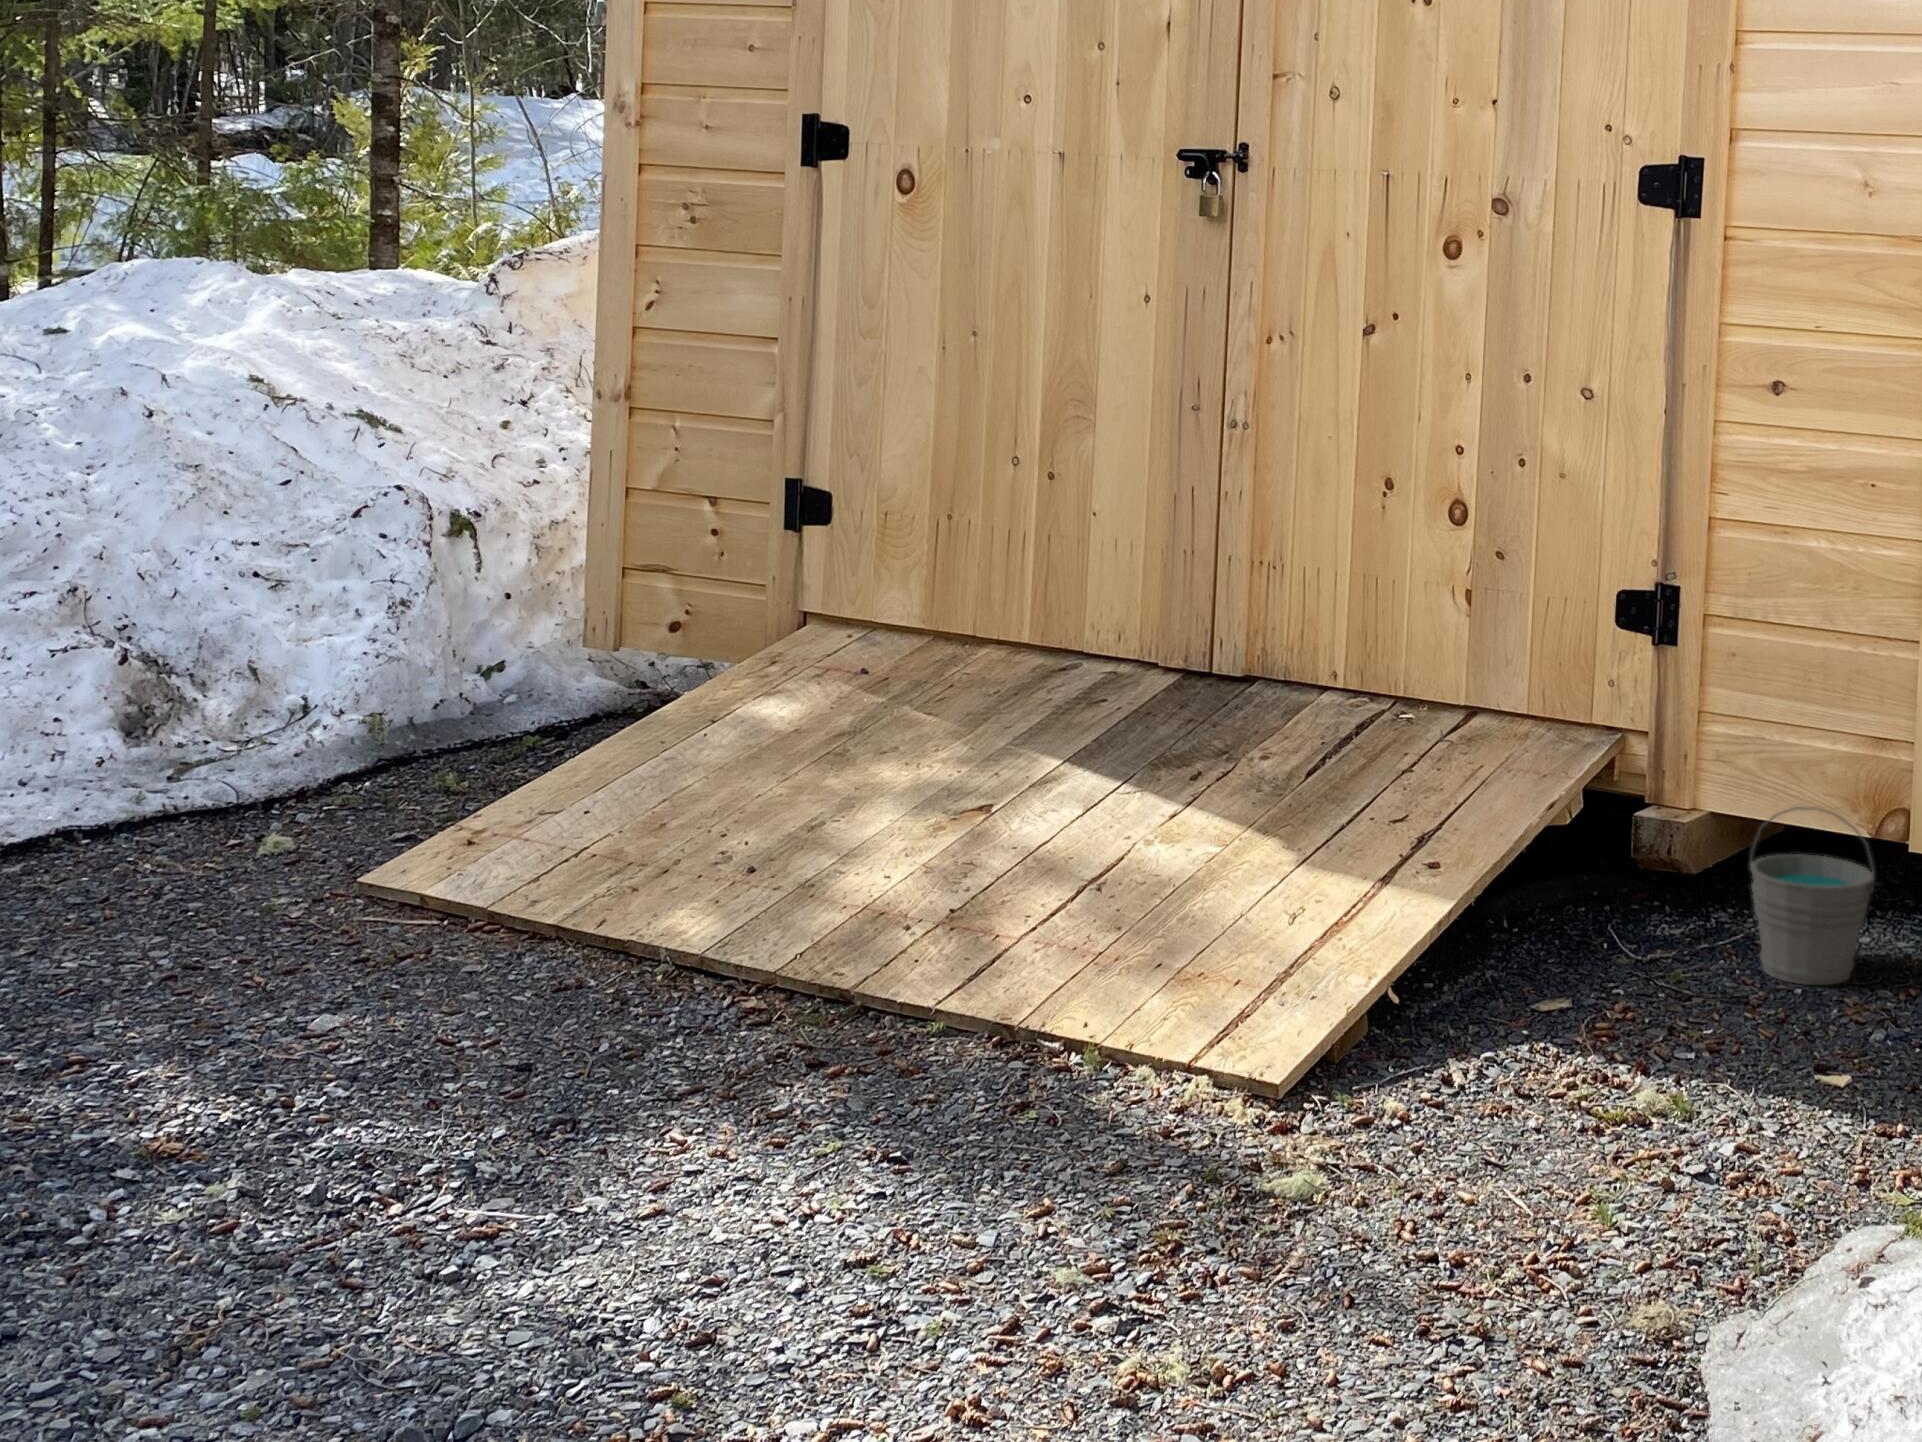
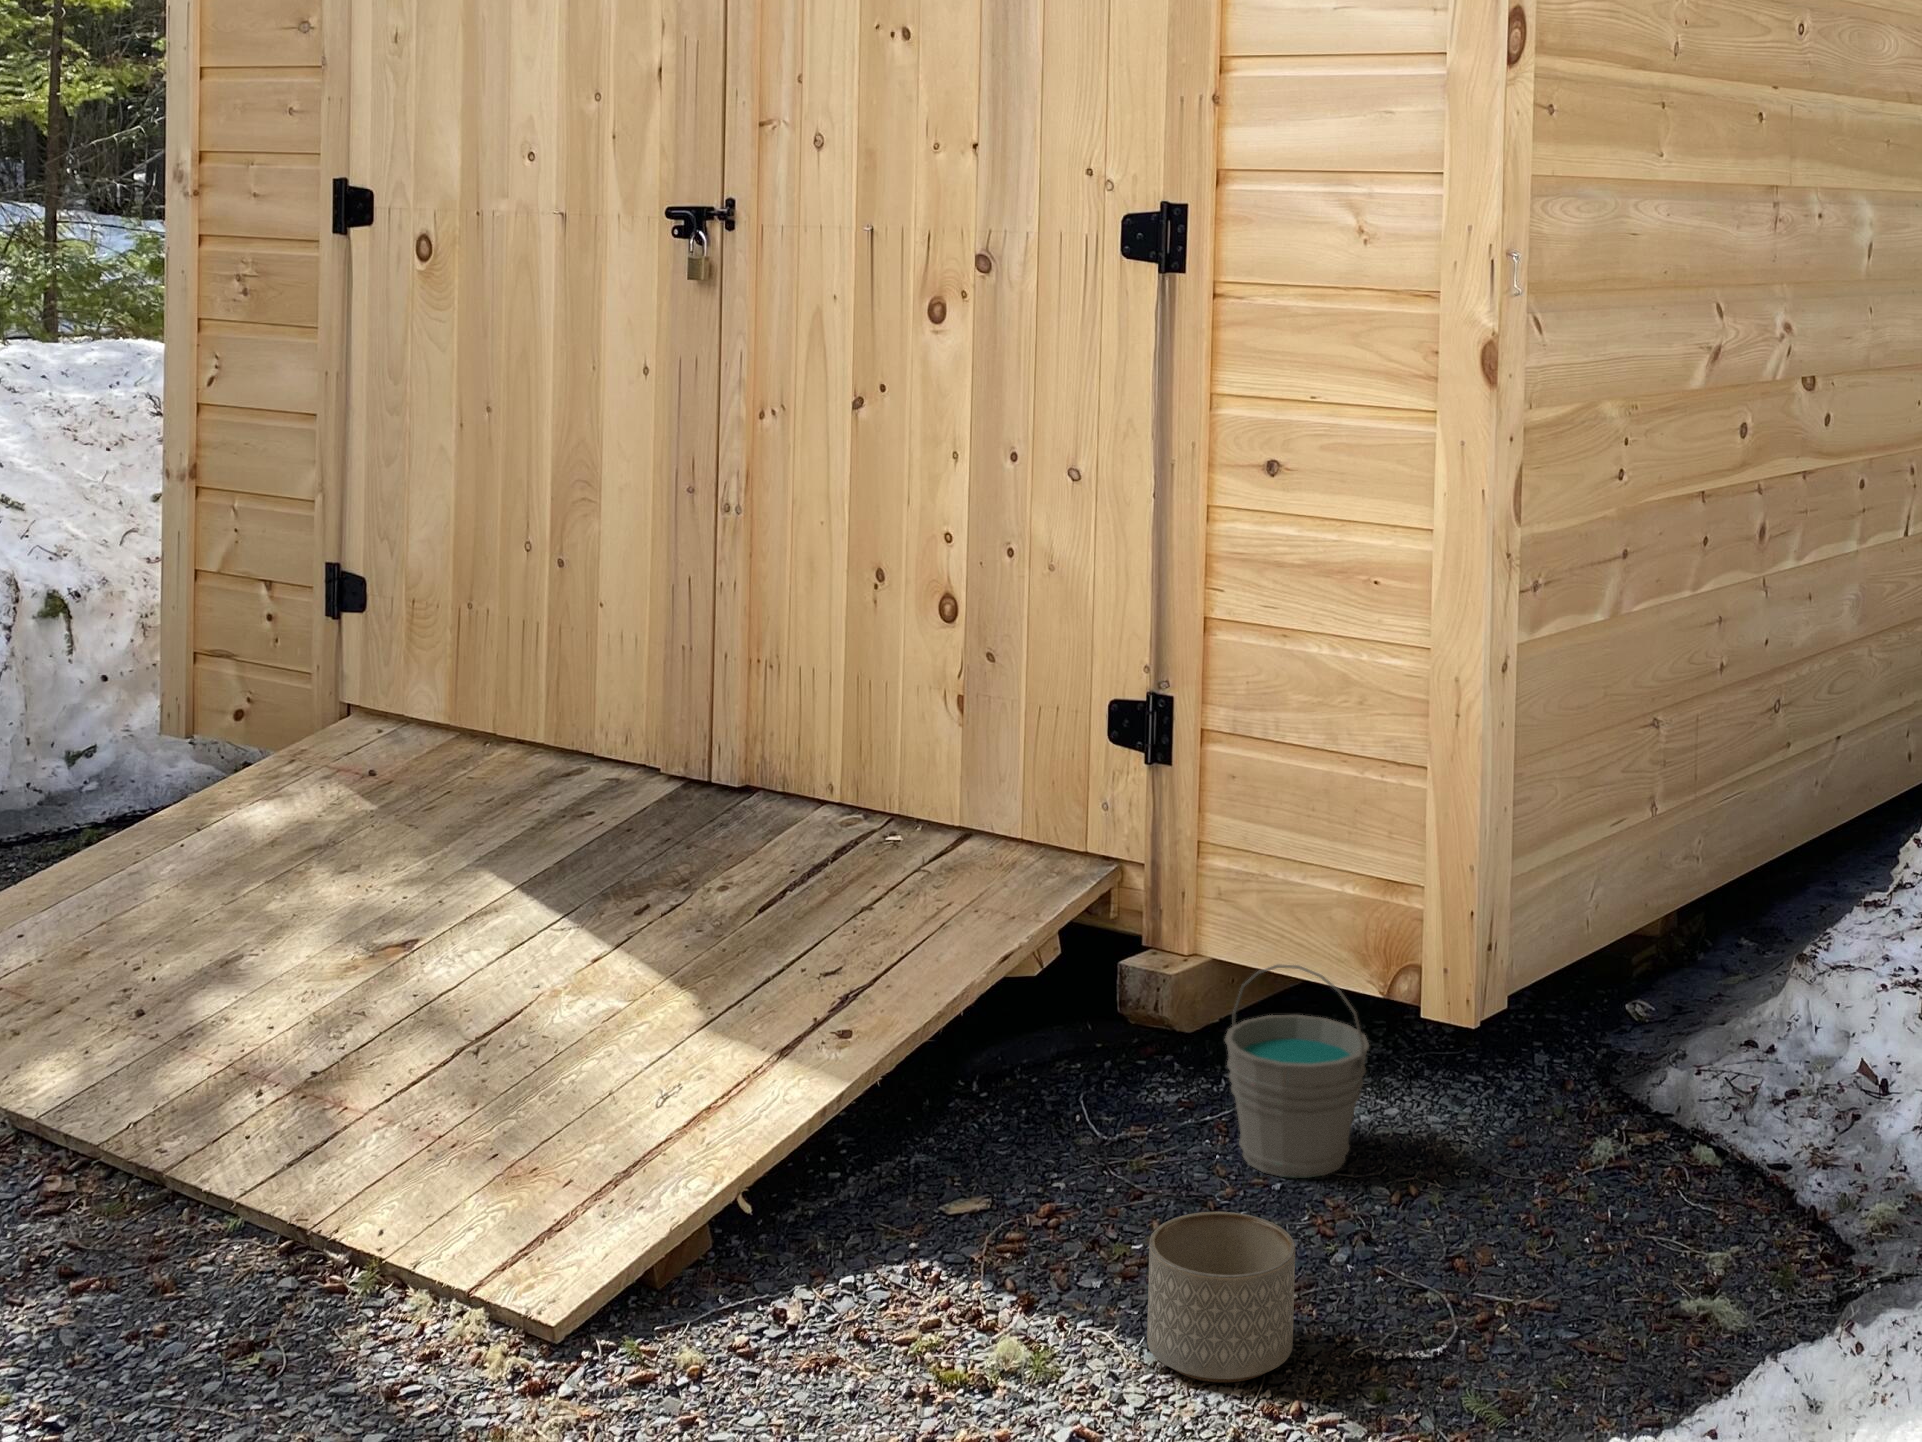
planter: none [1767,986,1893,1115] -> present [1147,1212,1295,1383]

